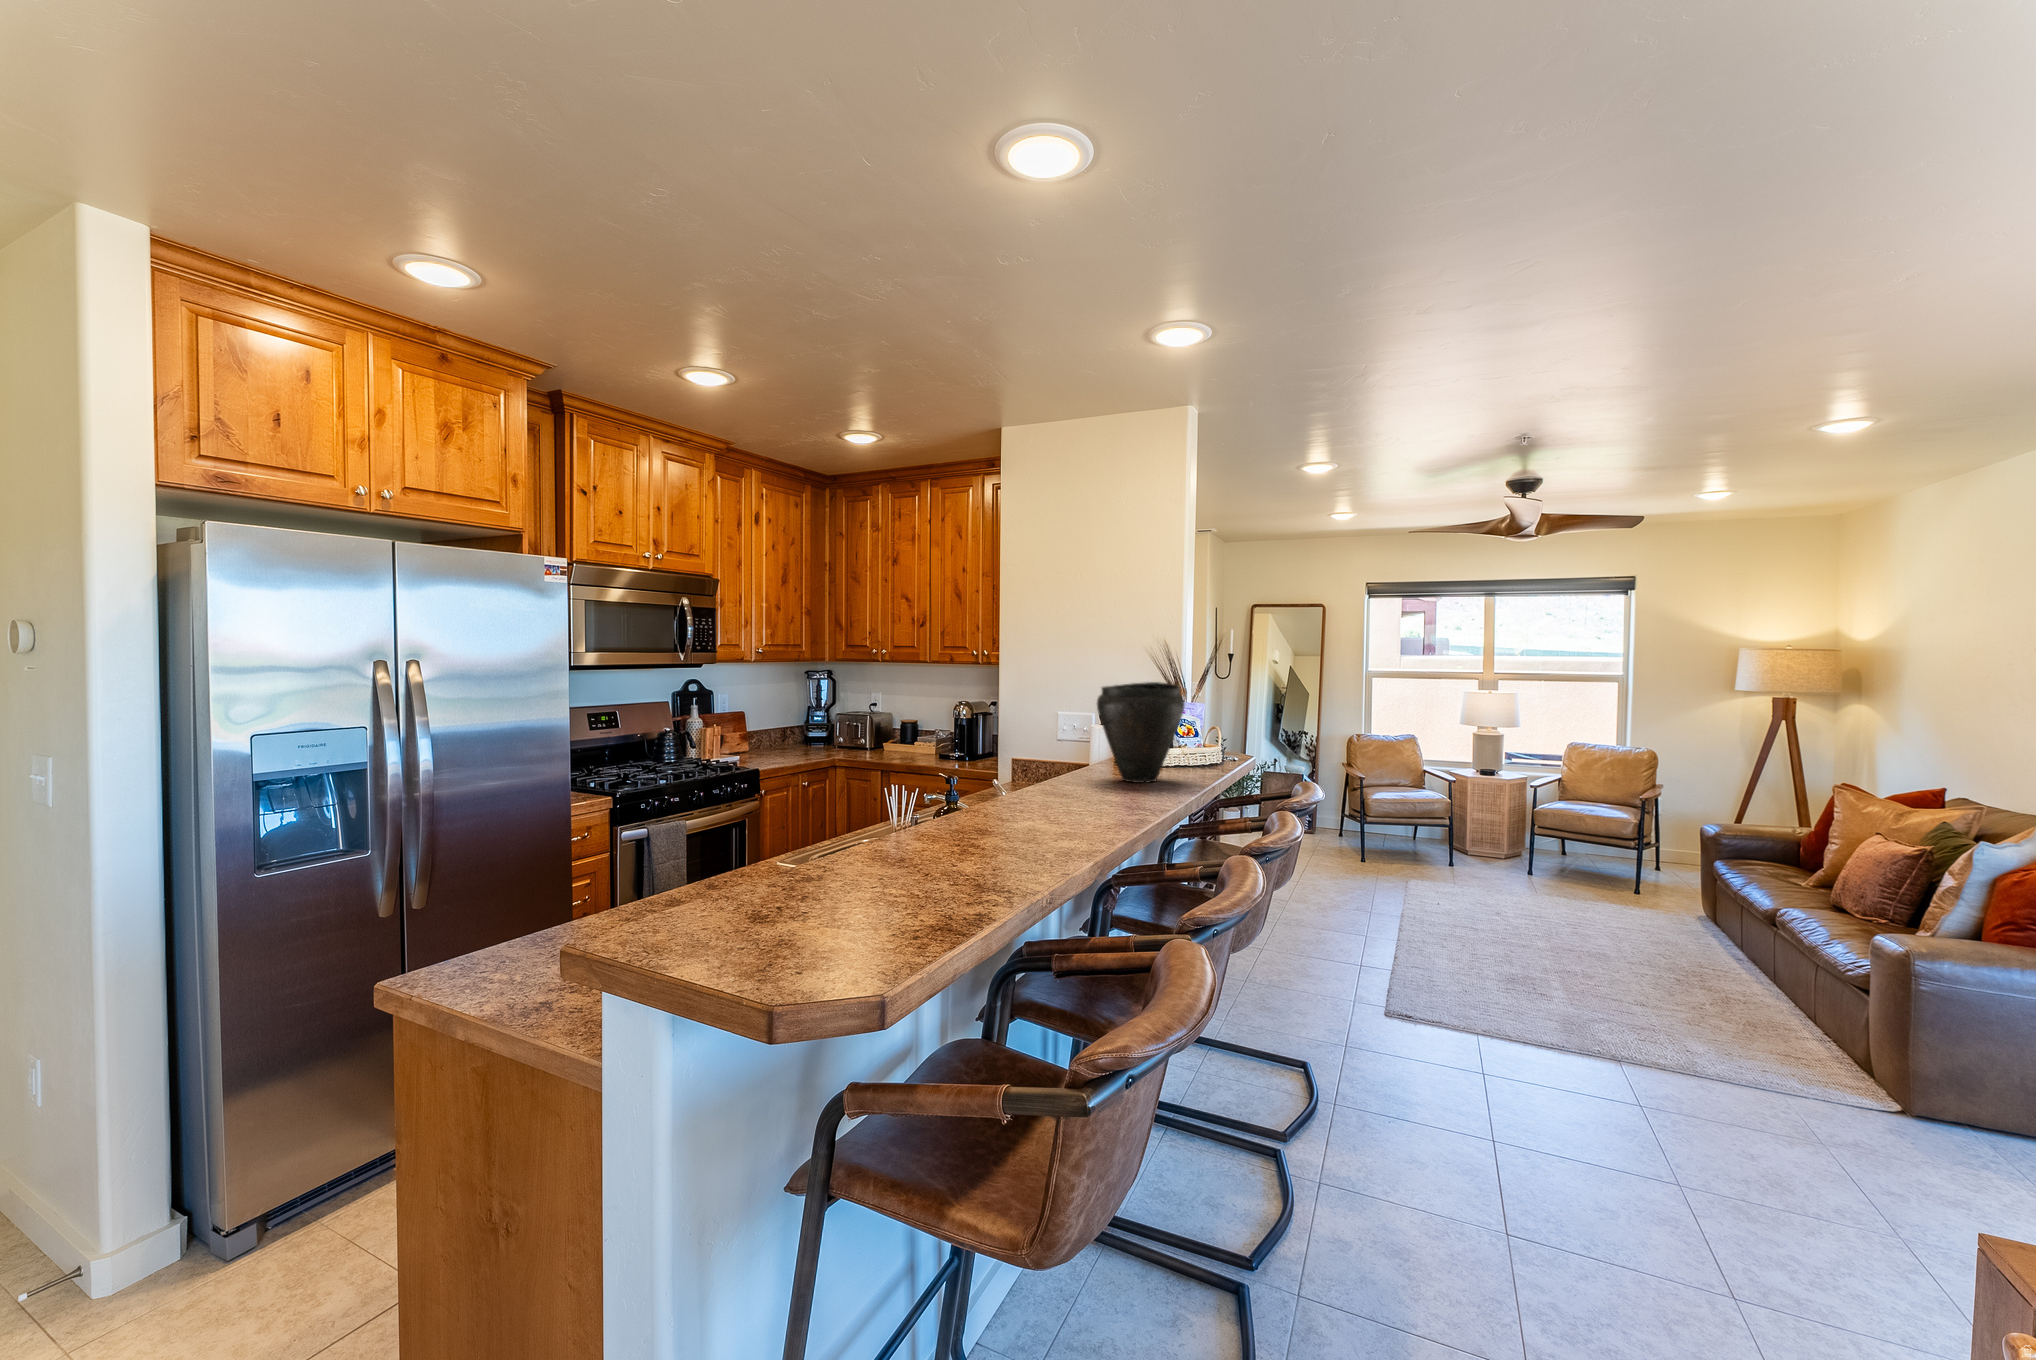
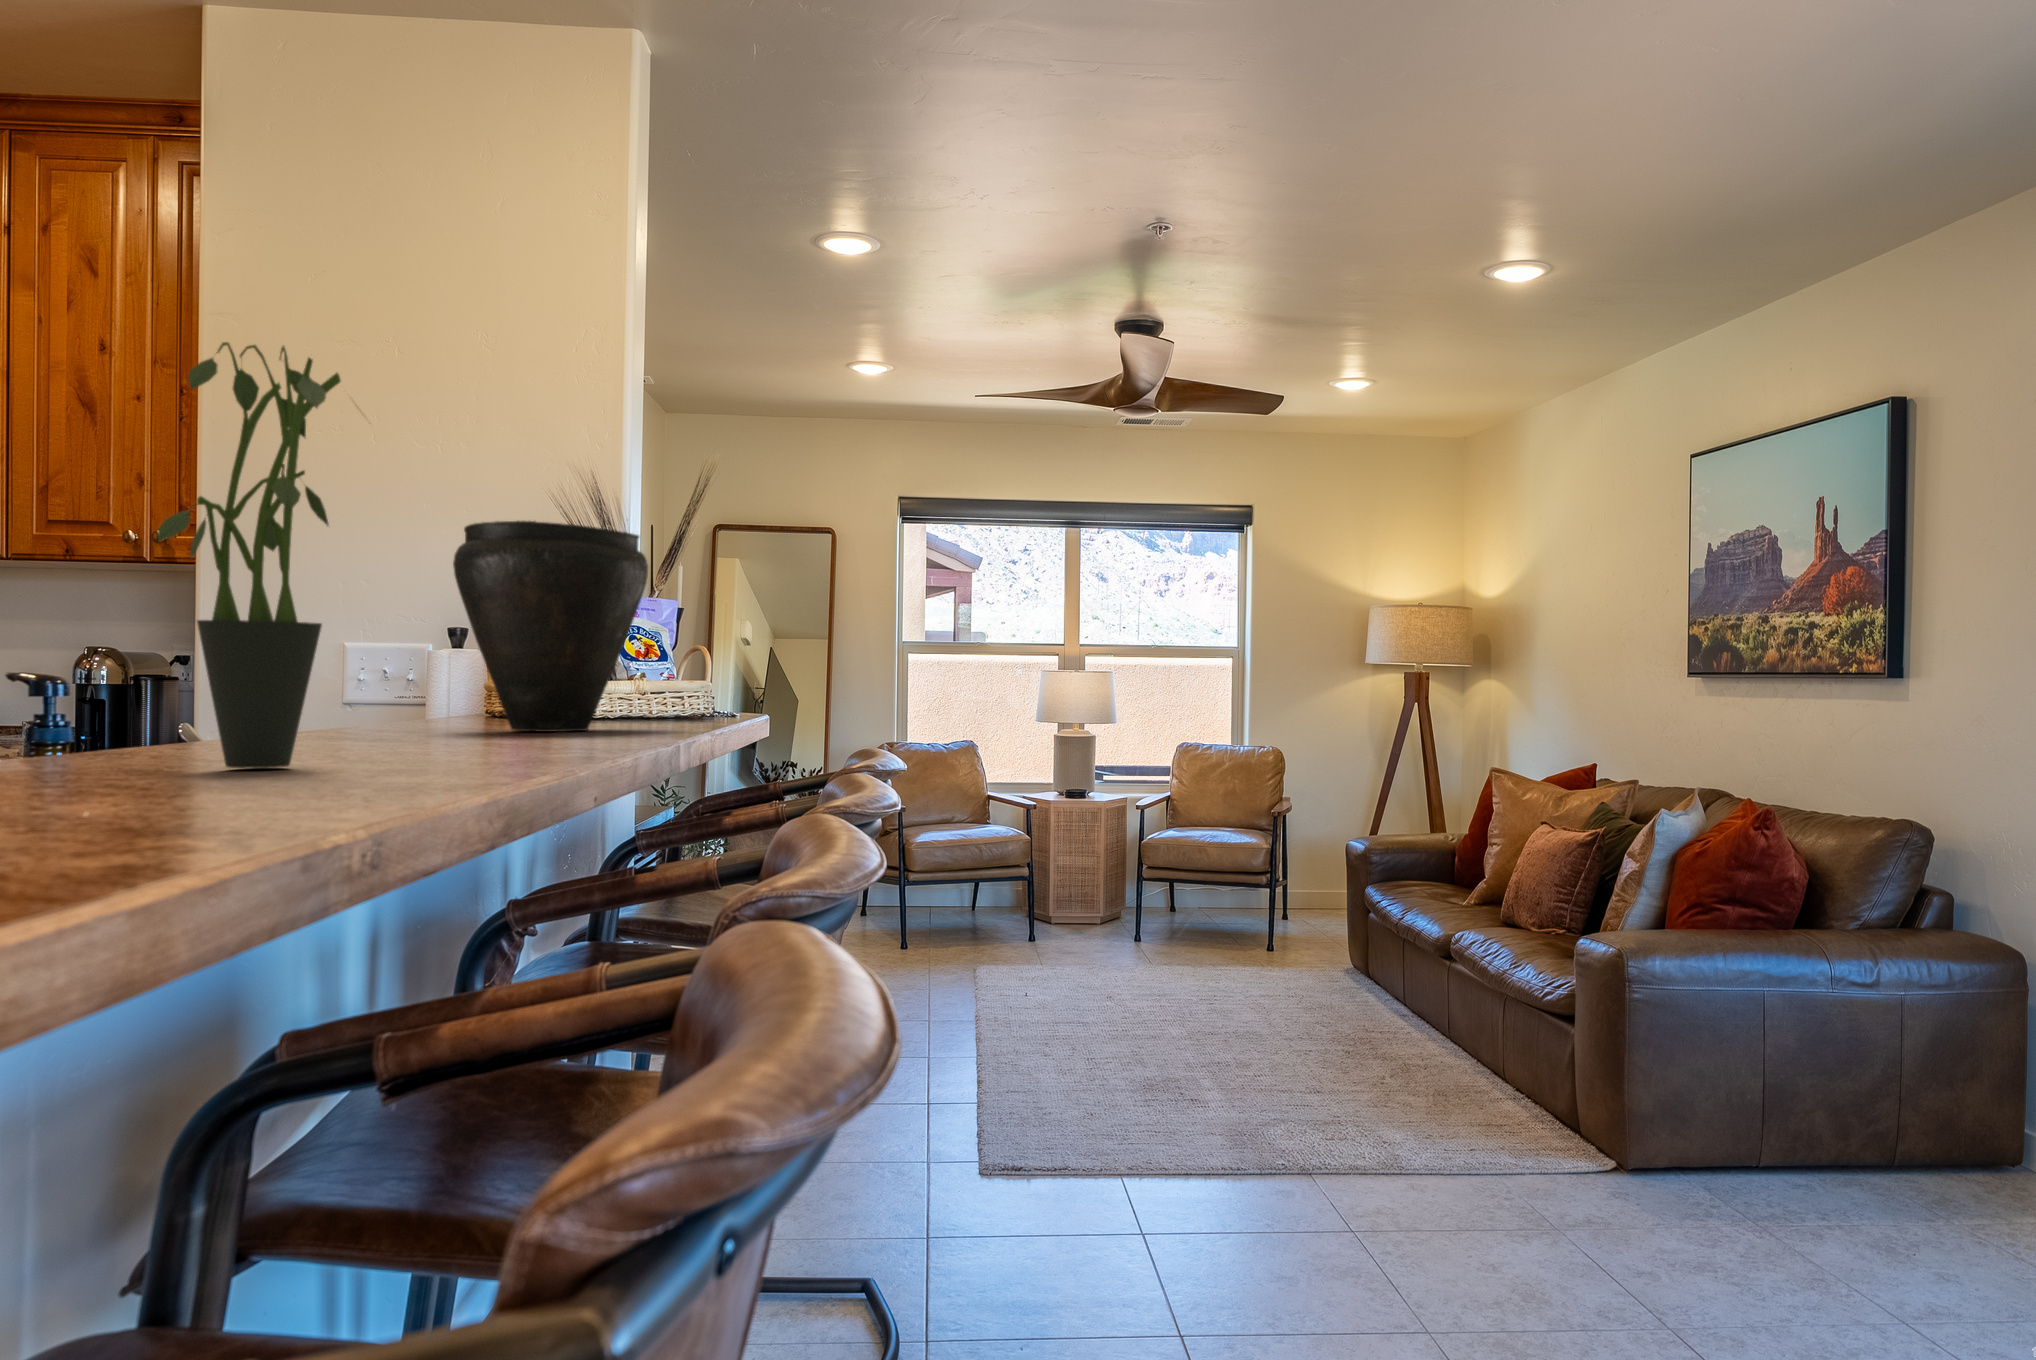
potted plant: none [982,670,1055,834] -> present [157,342,341,768]

